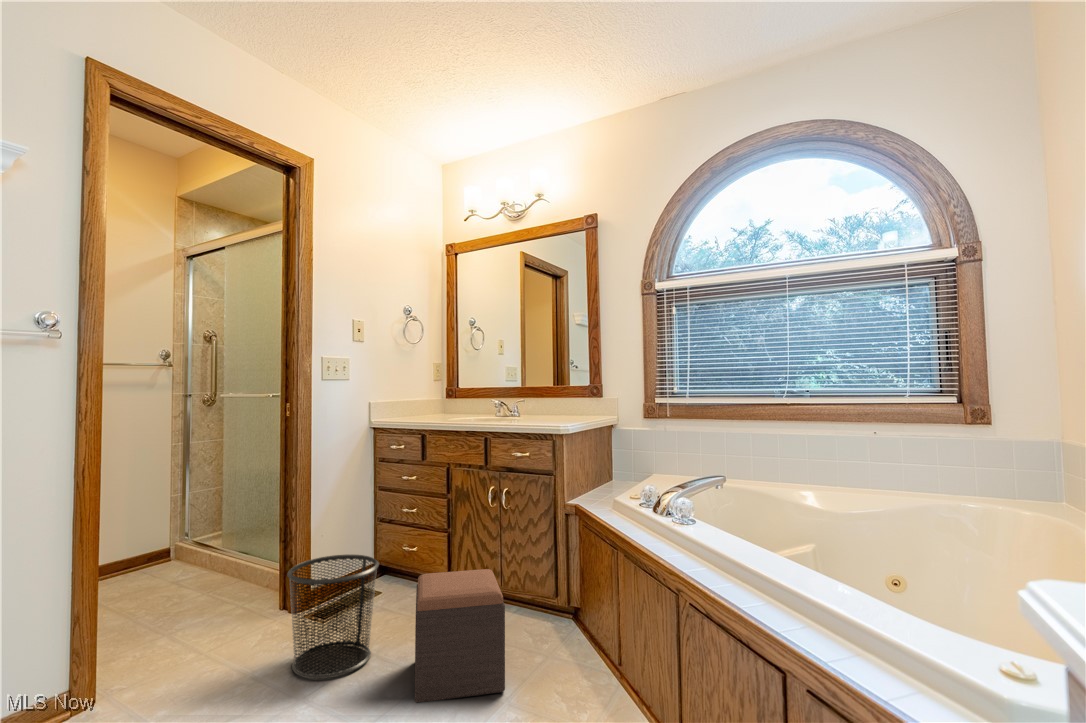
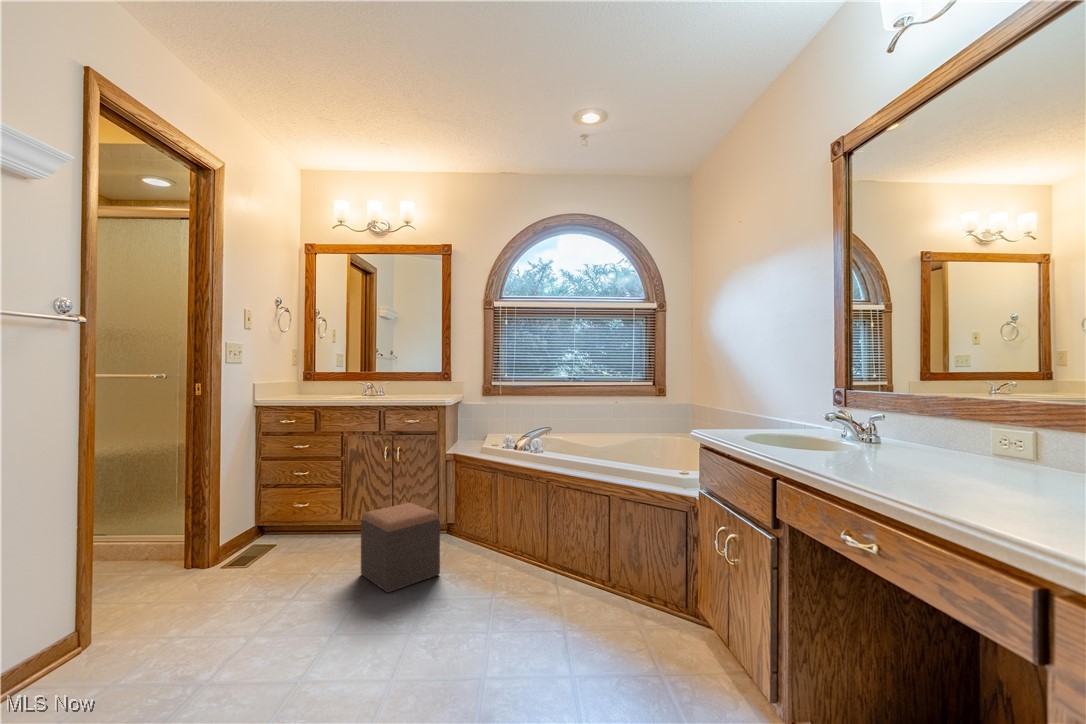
waste bin: present [288,555,379,679] -> none [254,508,330,603]

